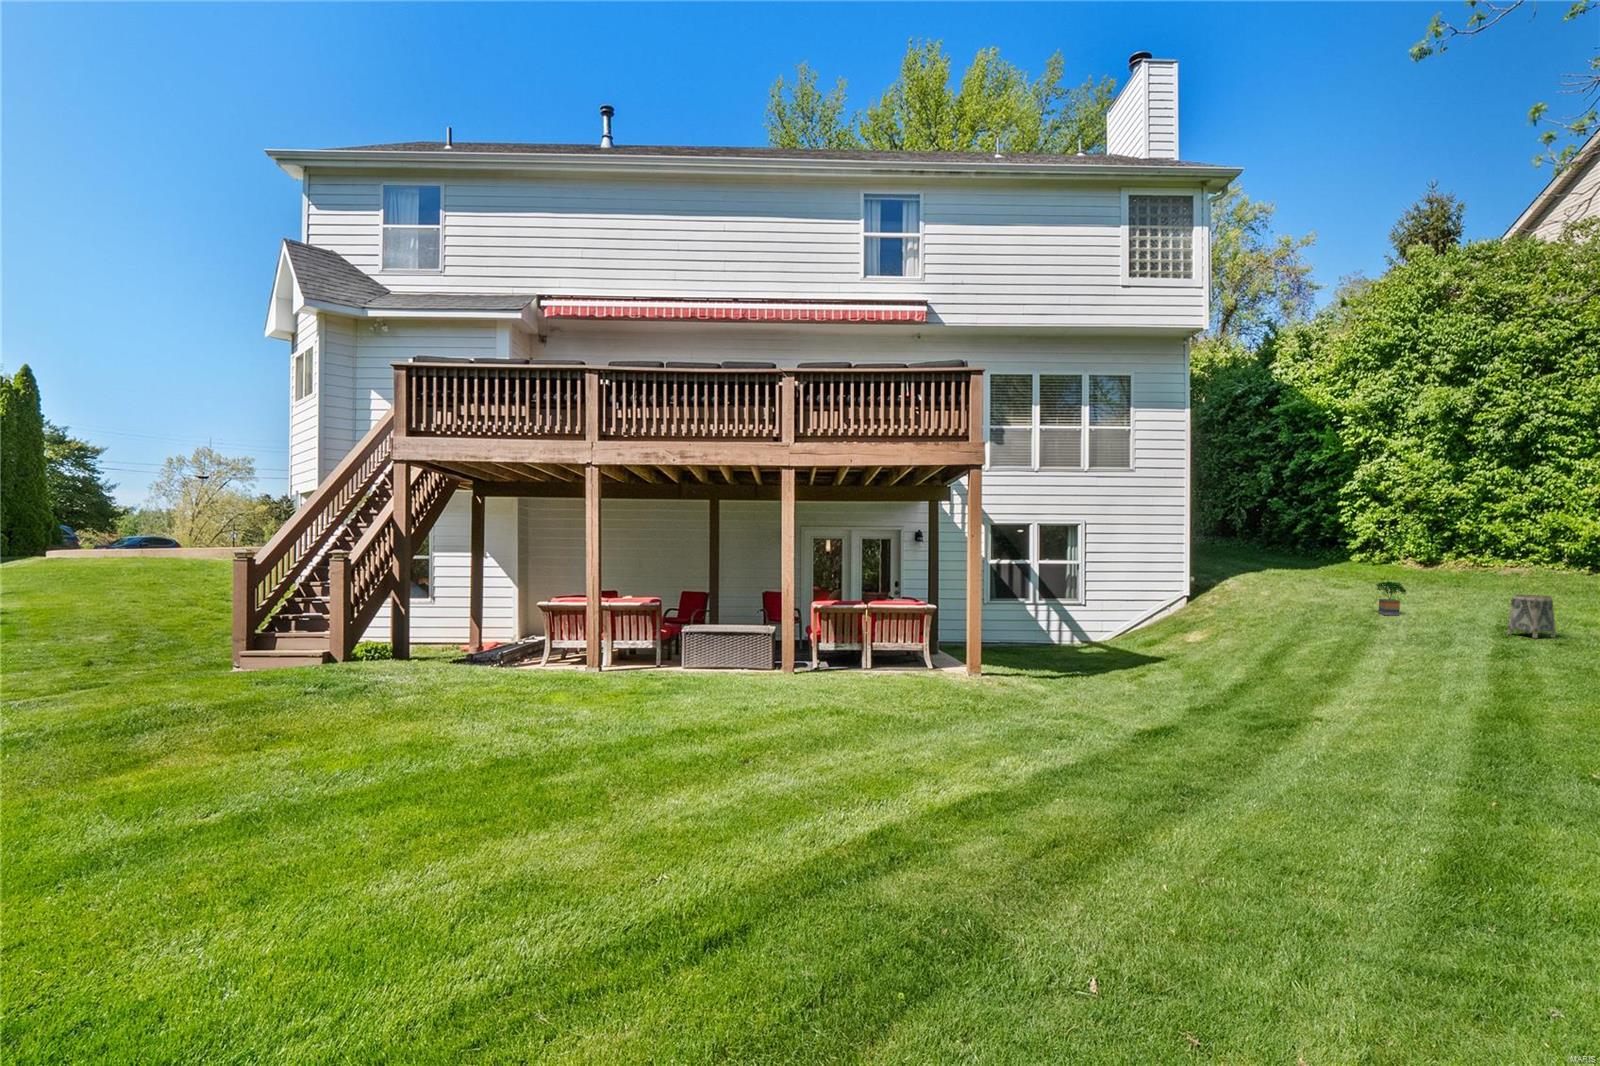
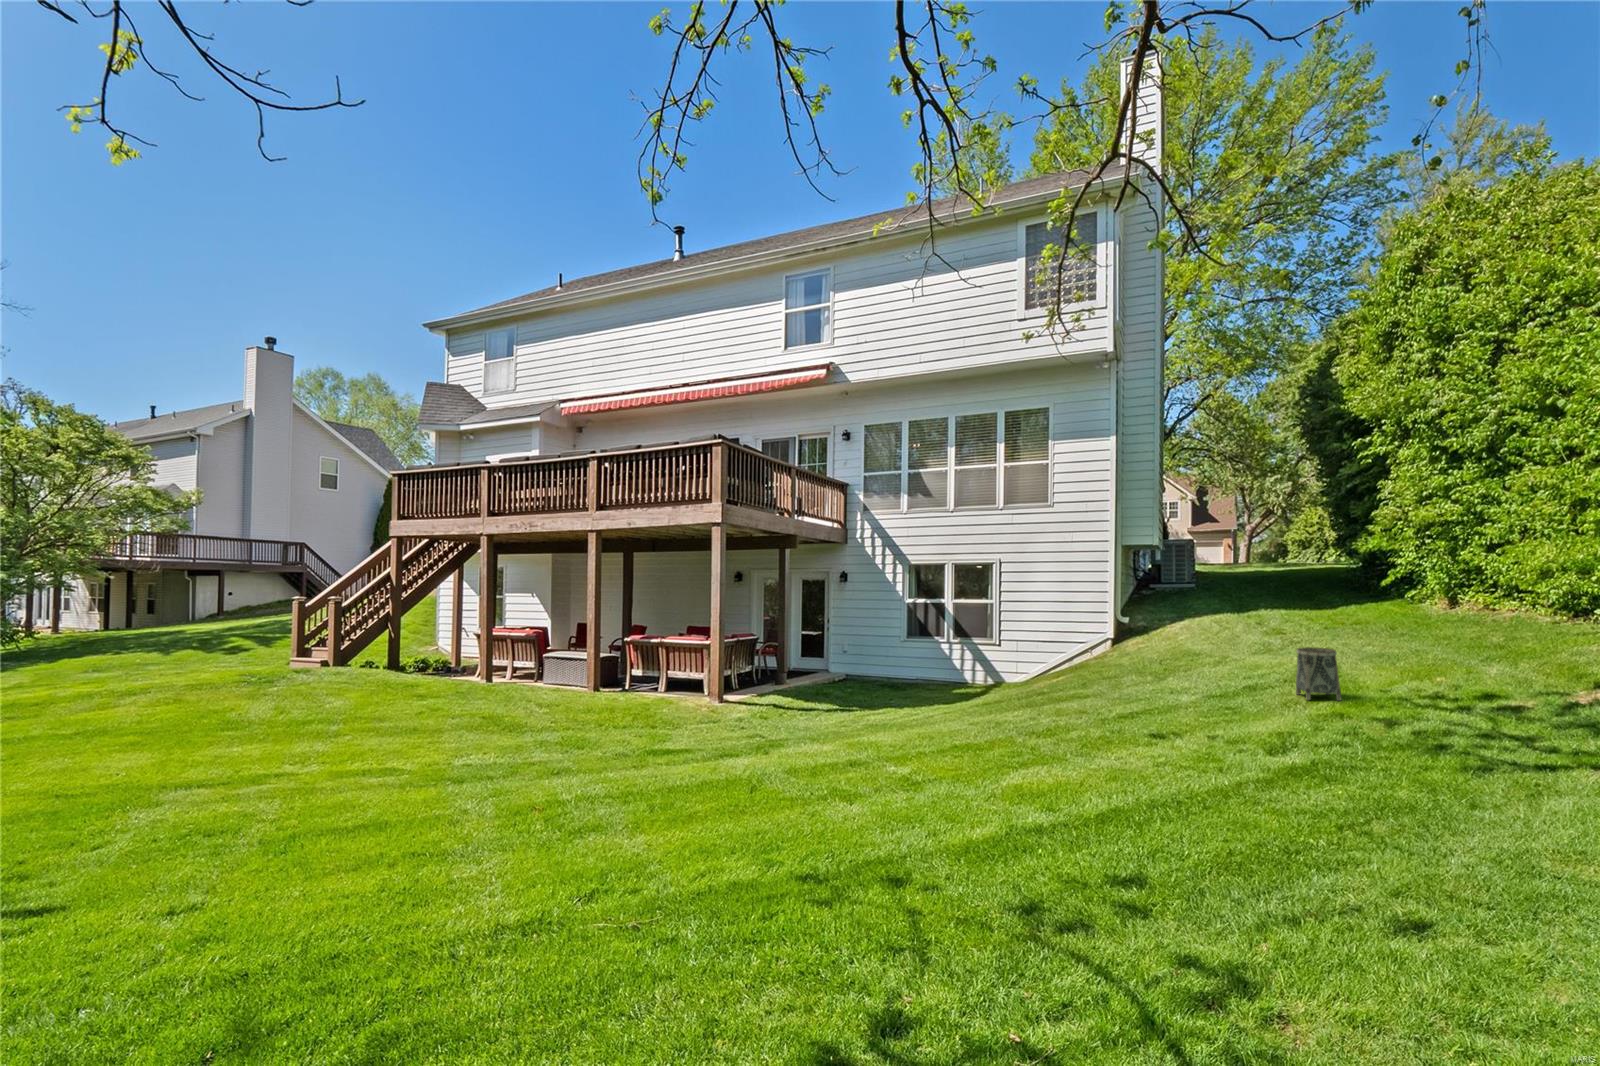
potted tree: present [1377,581,1406,616] -> none [1236,627,1267,668]

